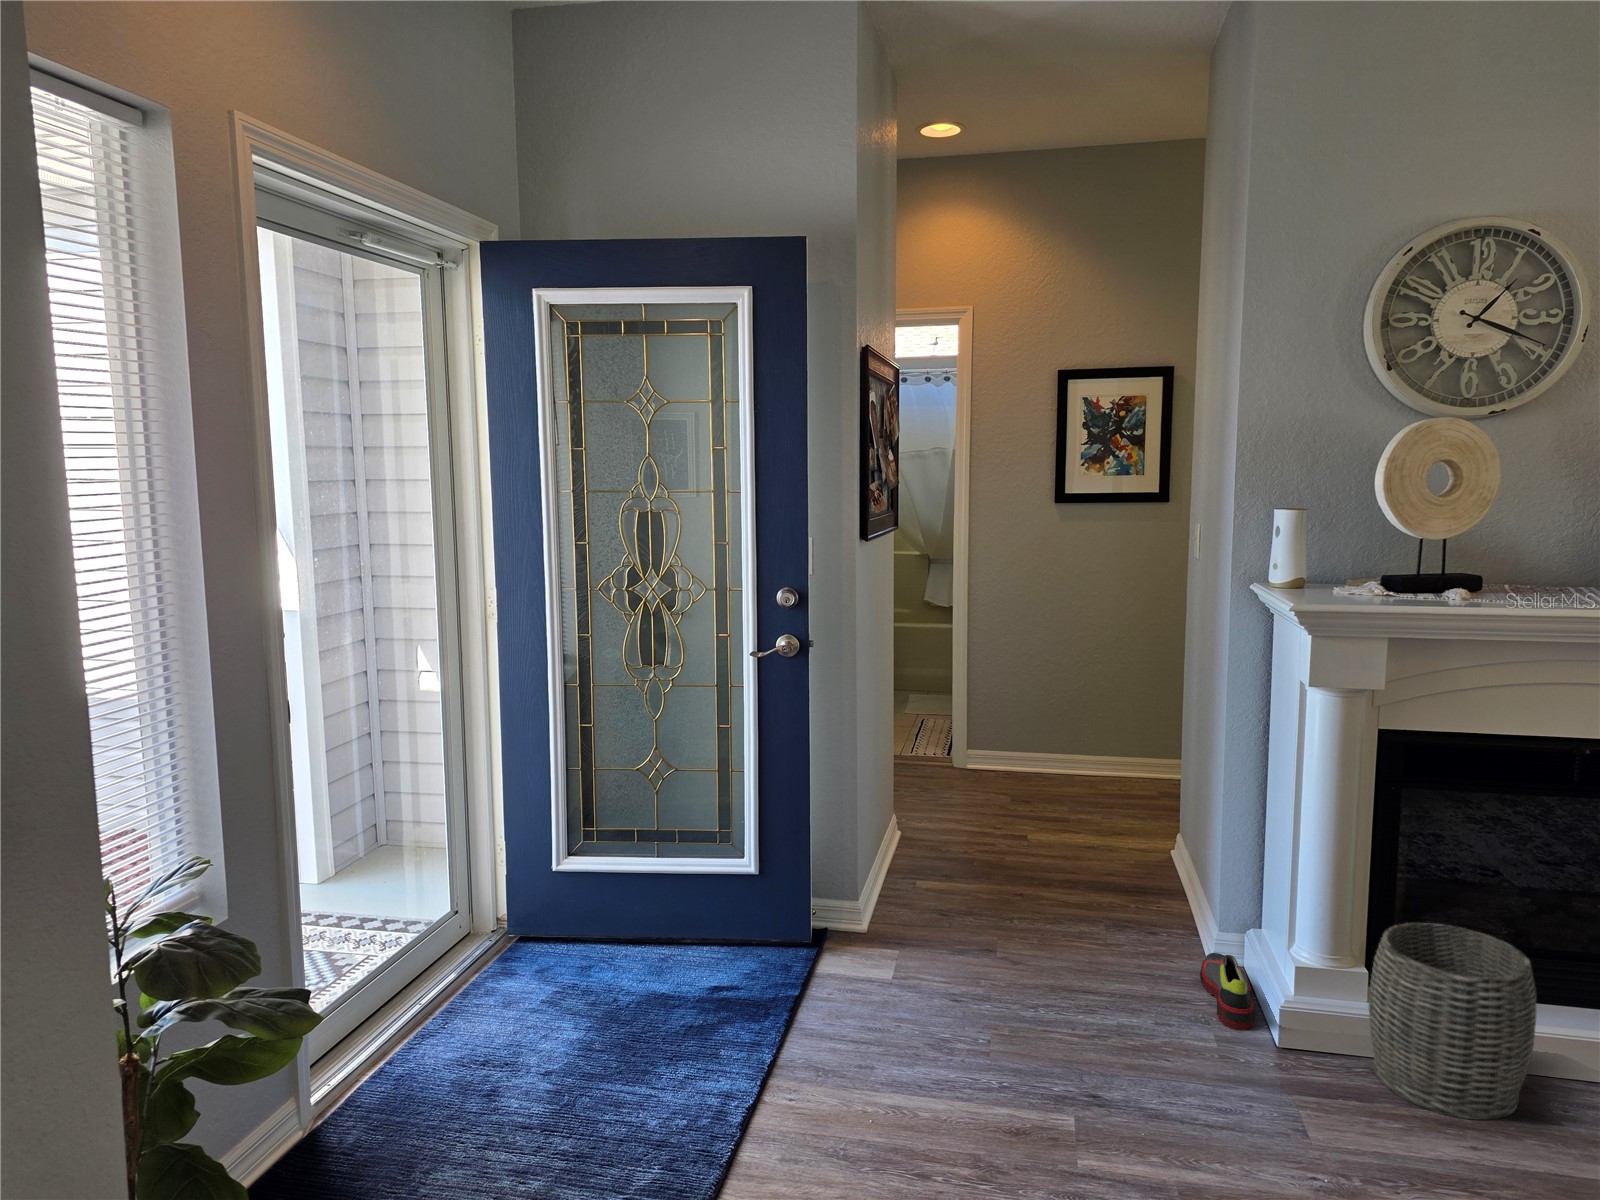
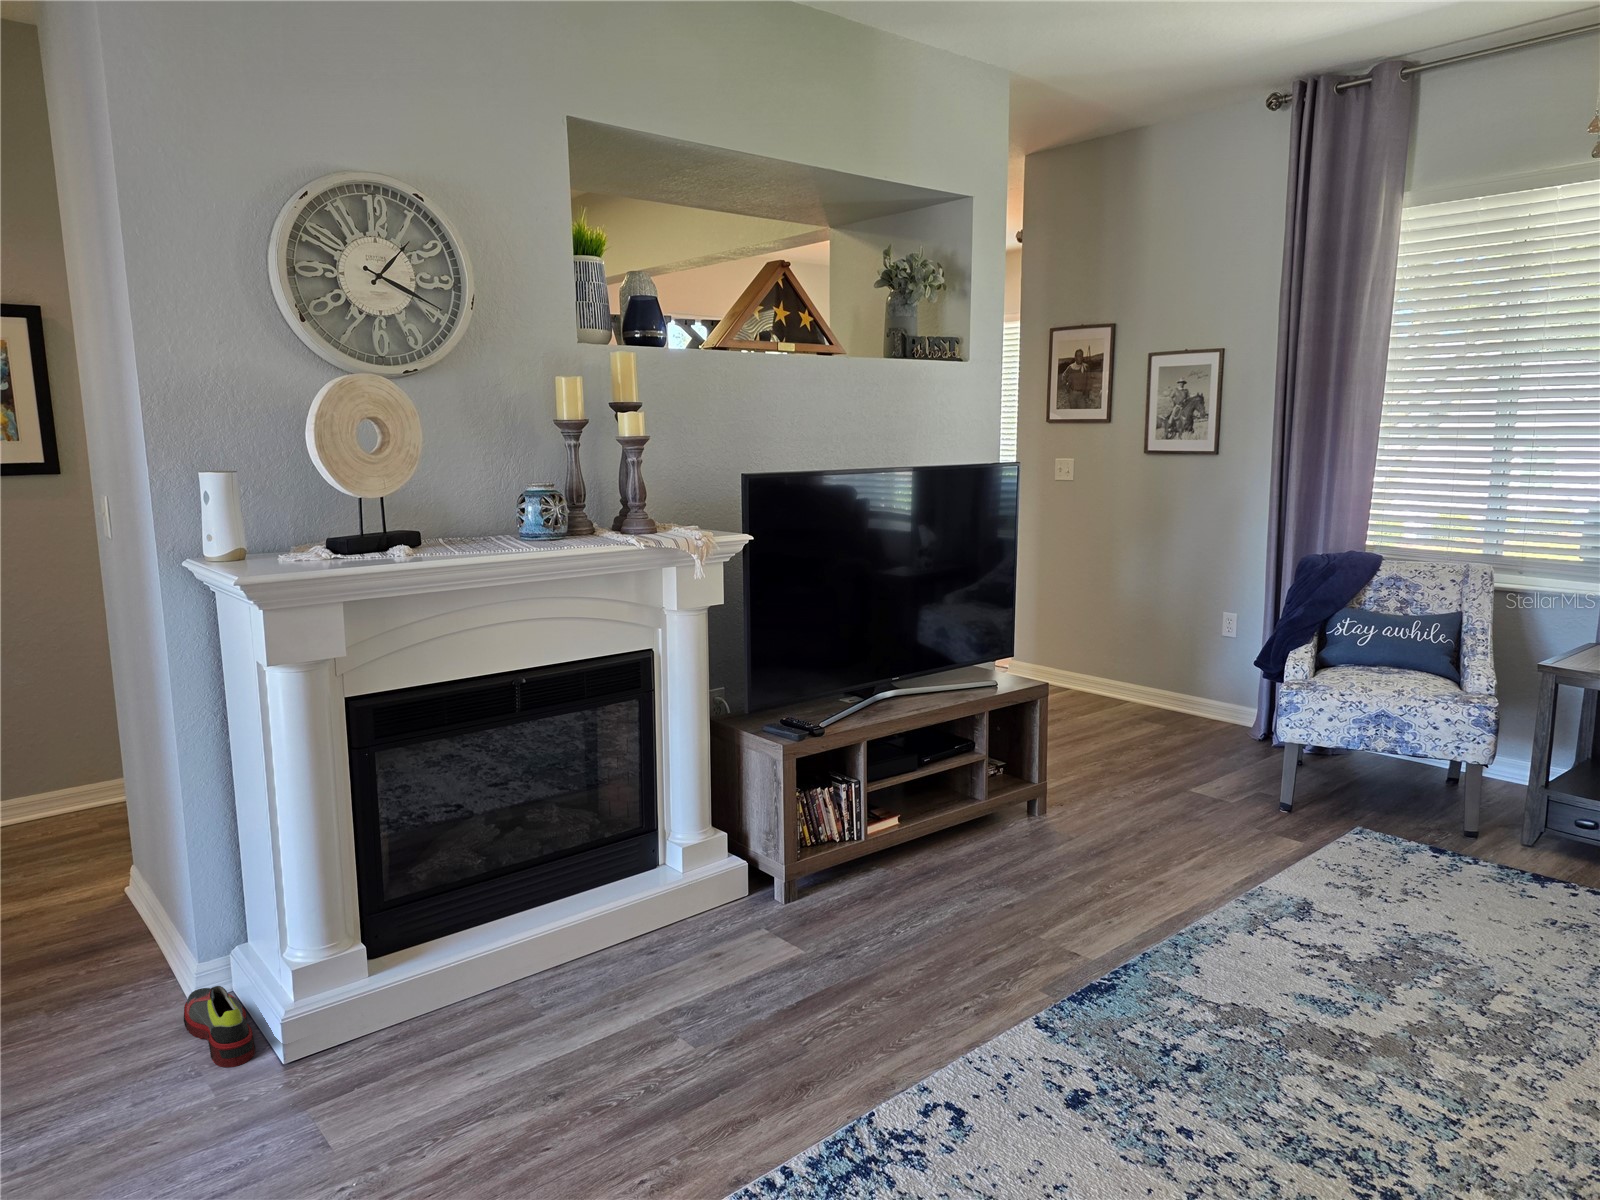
woven basket: present [1369,923,1536,1120] -> none [371,873,518,1062]

